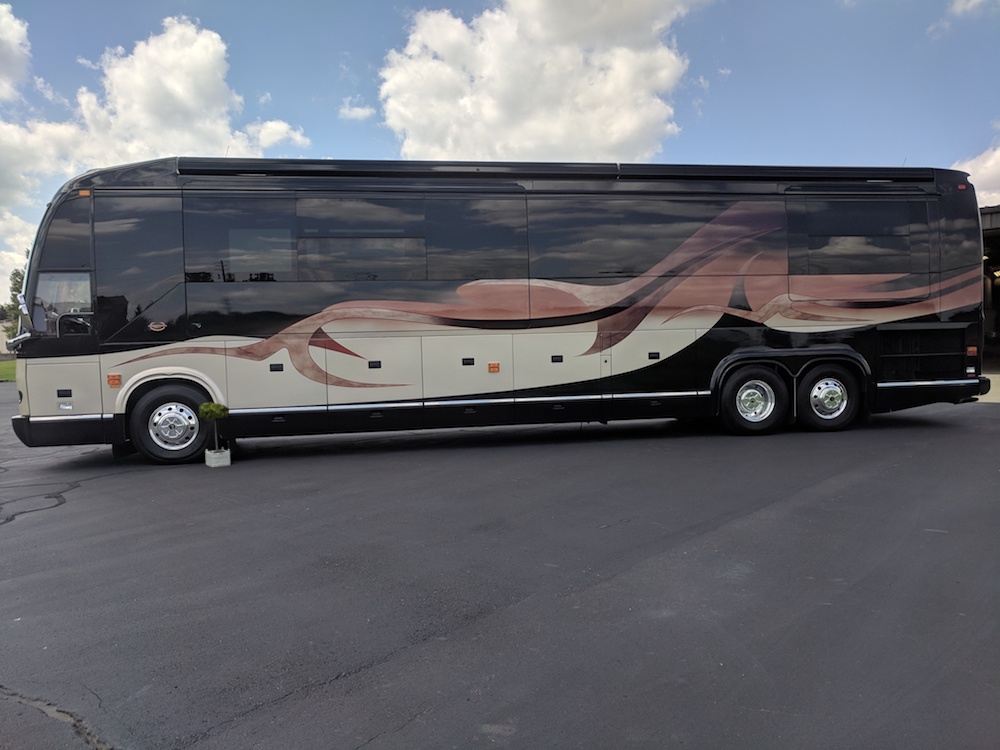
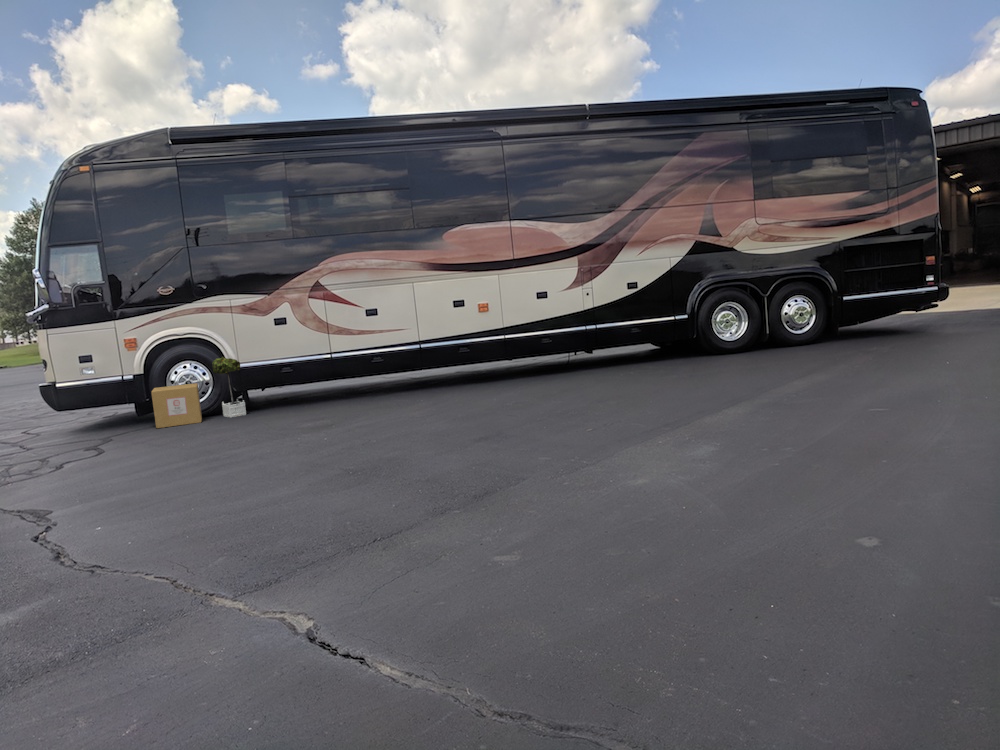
cardboard box: none [129,427,183,474] -> present [151,383,202,428]

